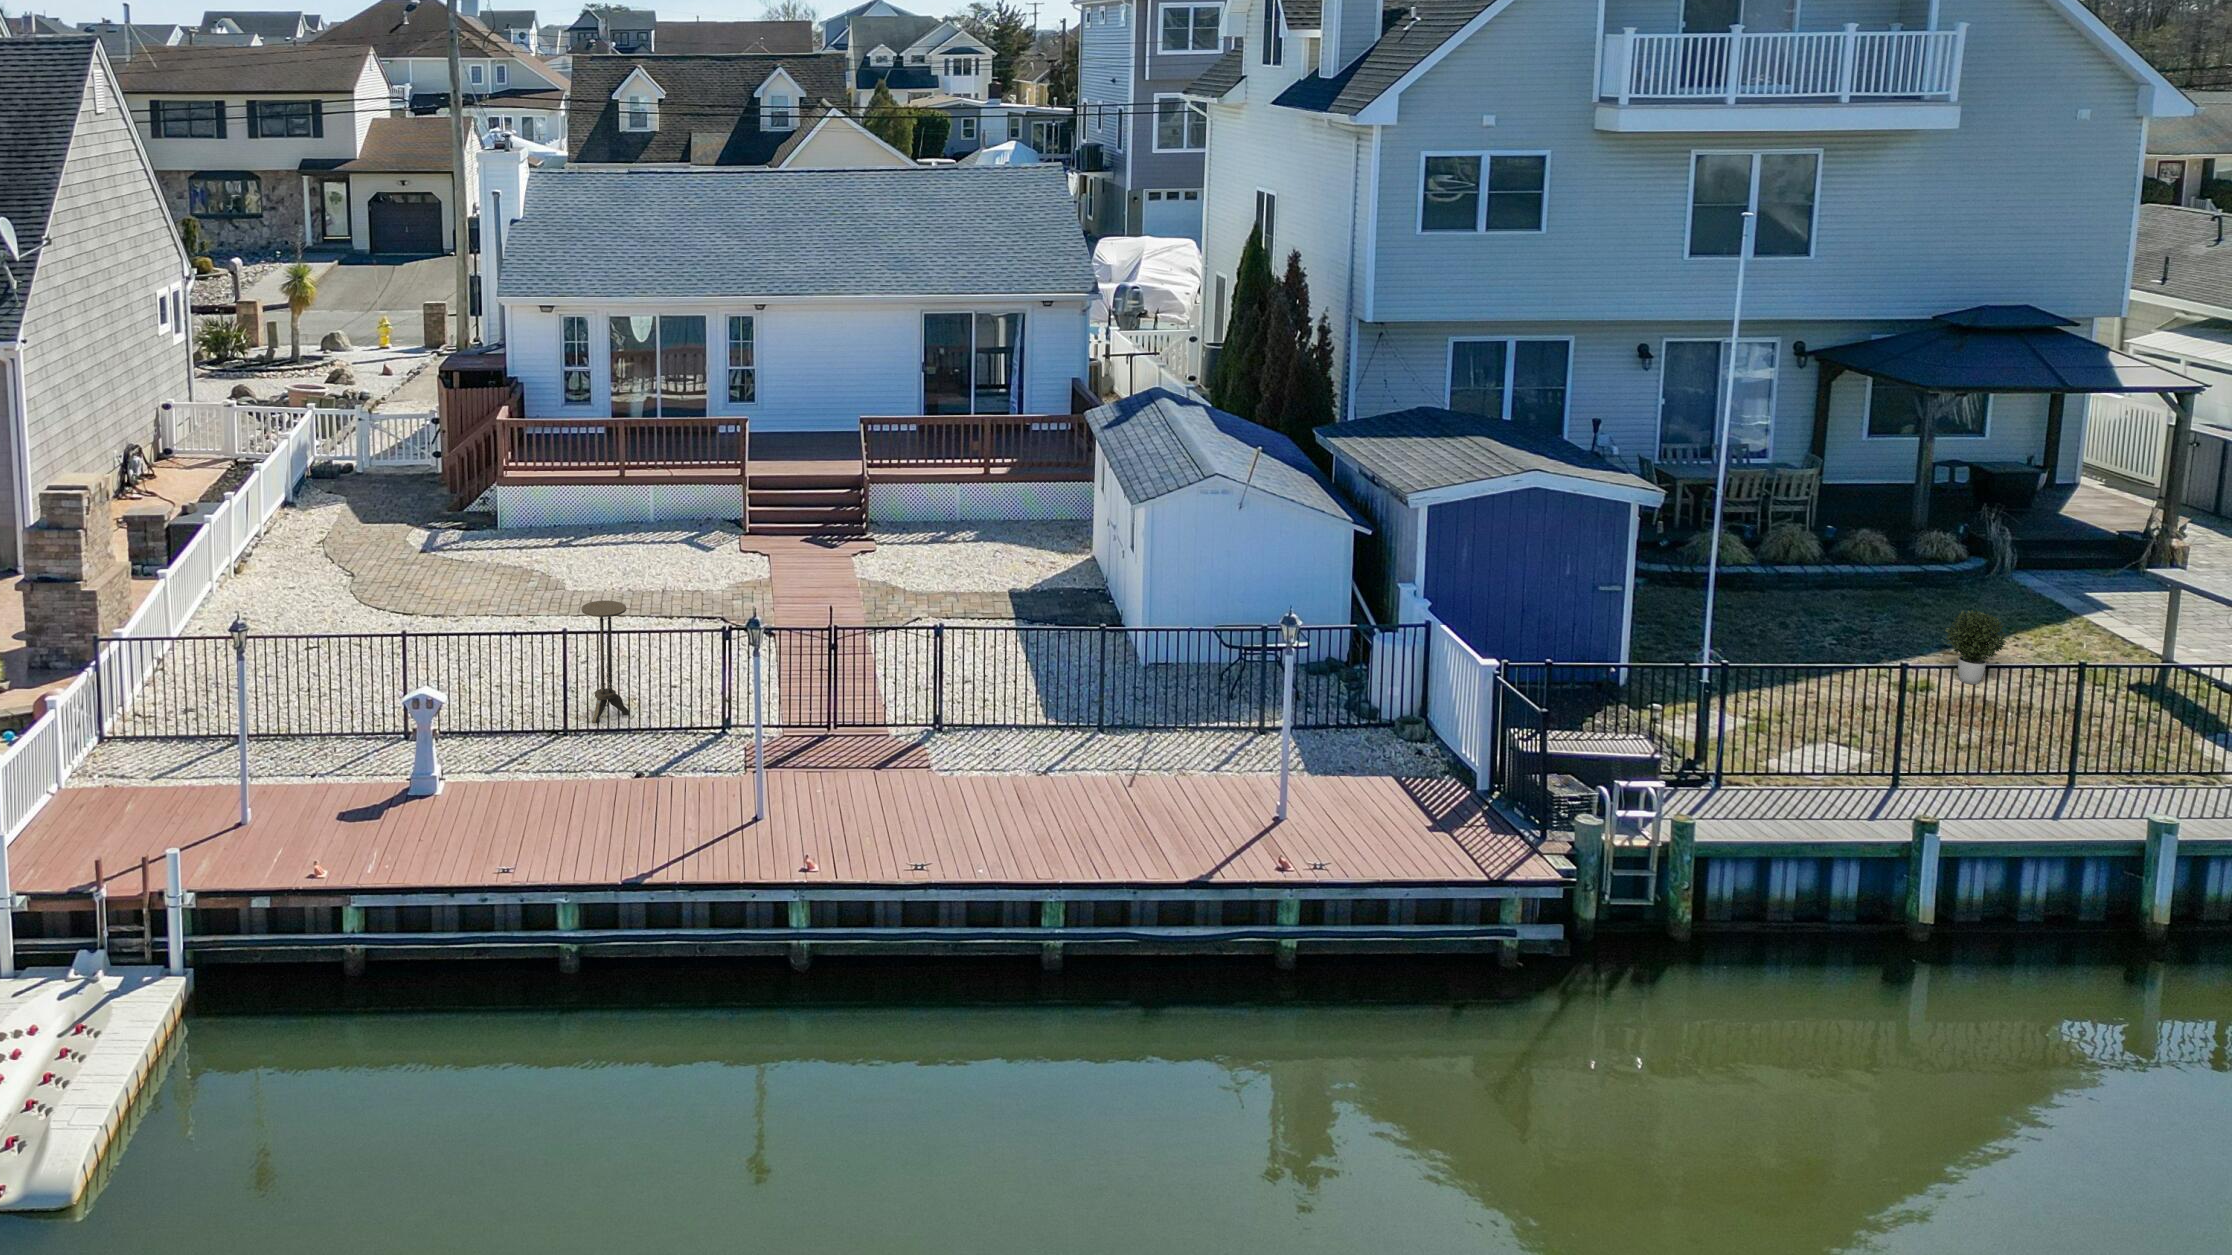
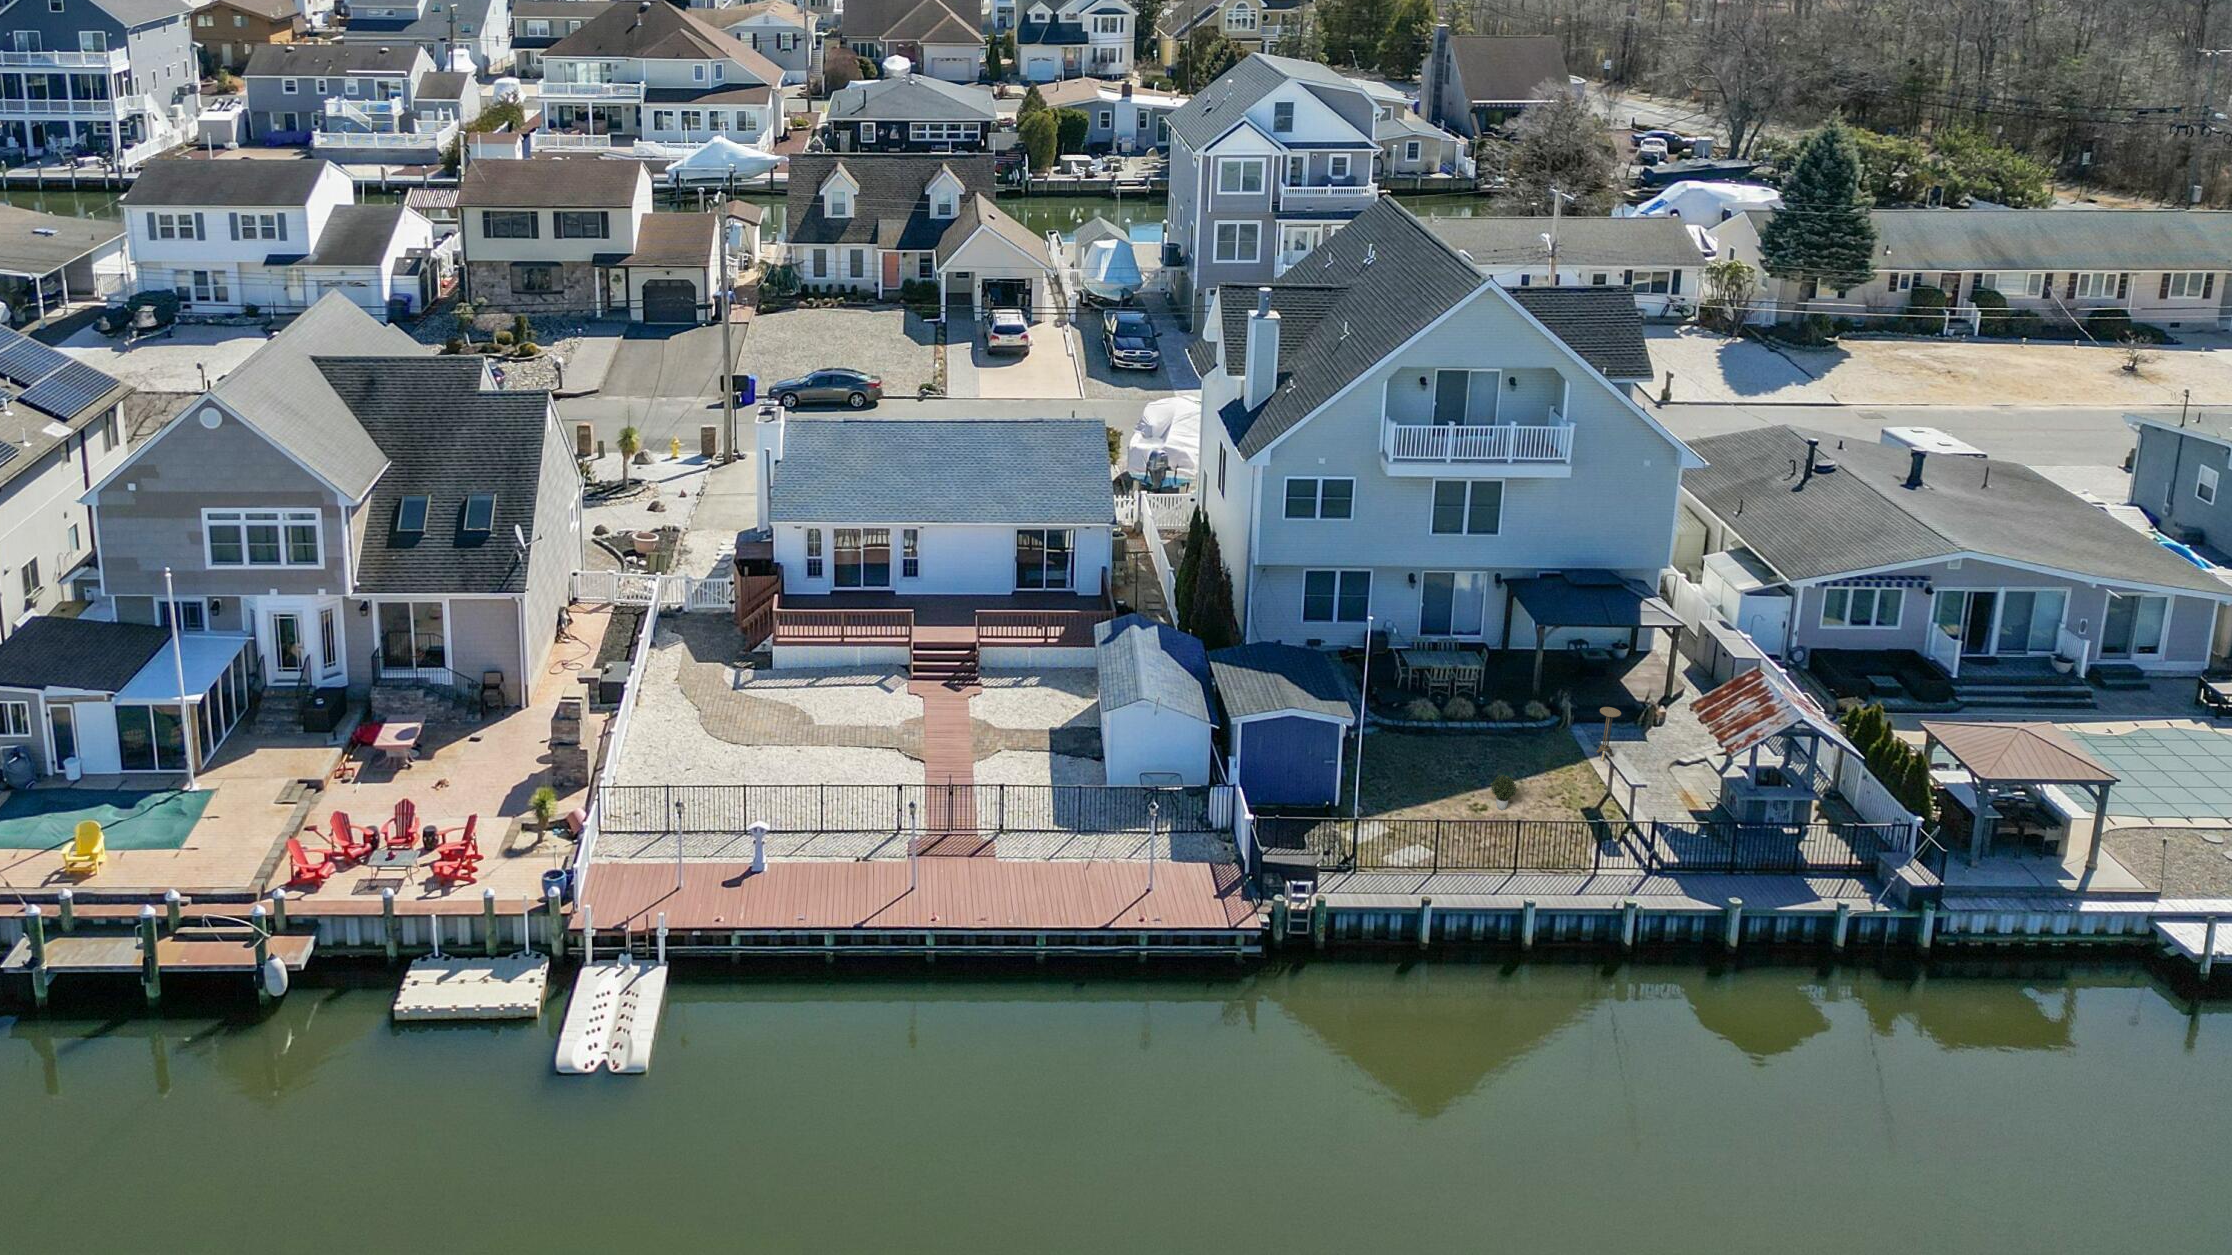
side table: present [581,601,630,723] -> present [1597,707,1621,761]

